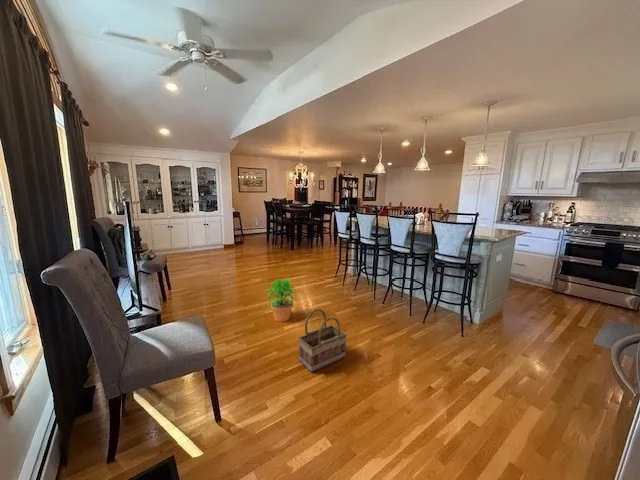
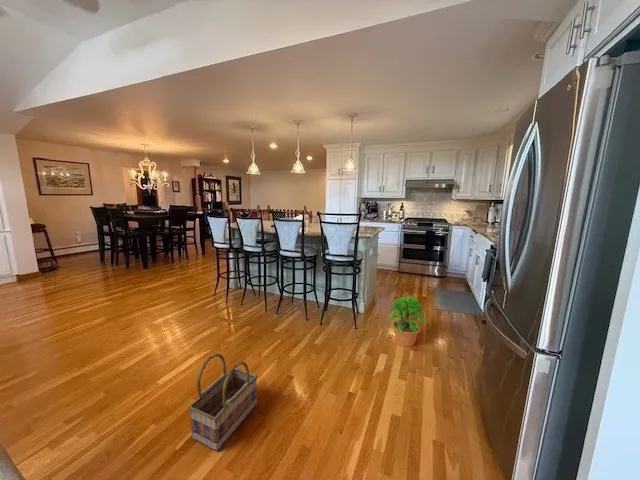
potted plant: present [267,279,296,322] -> present [389,296,425,347]

